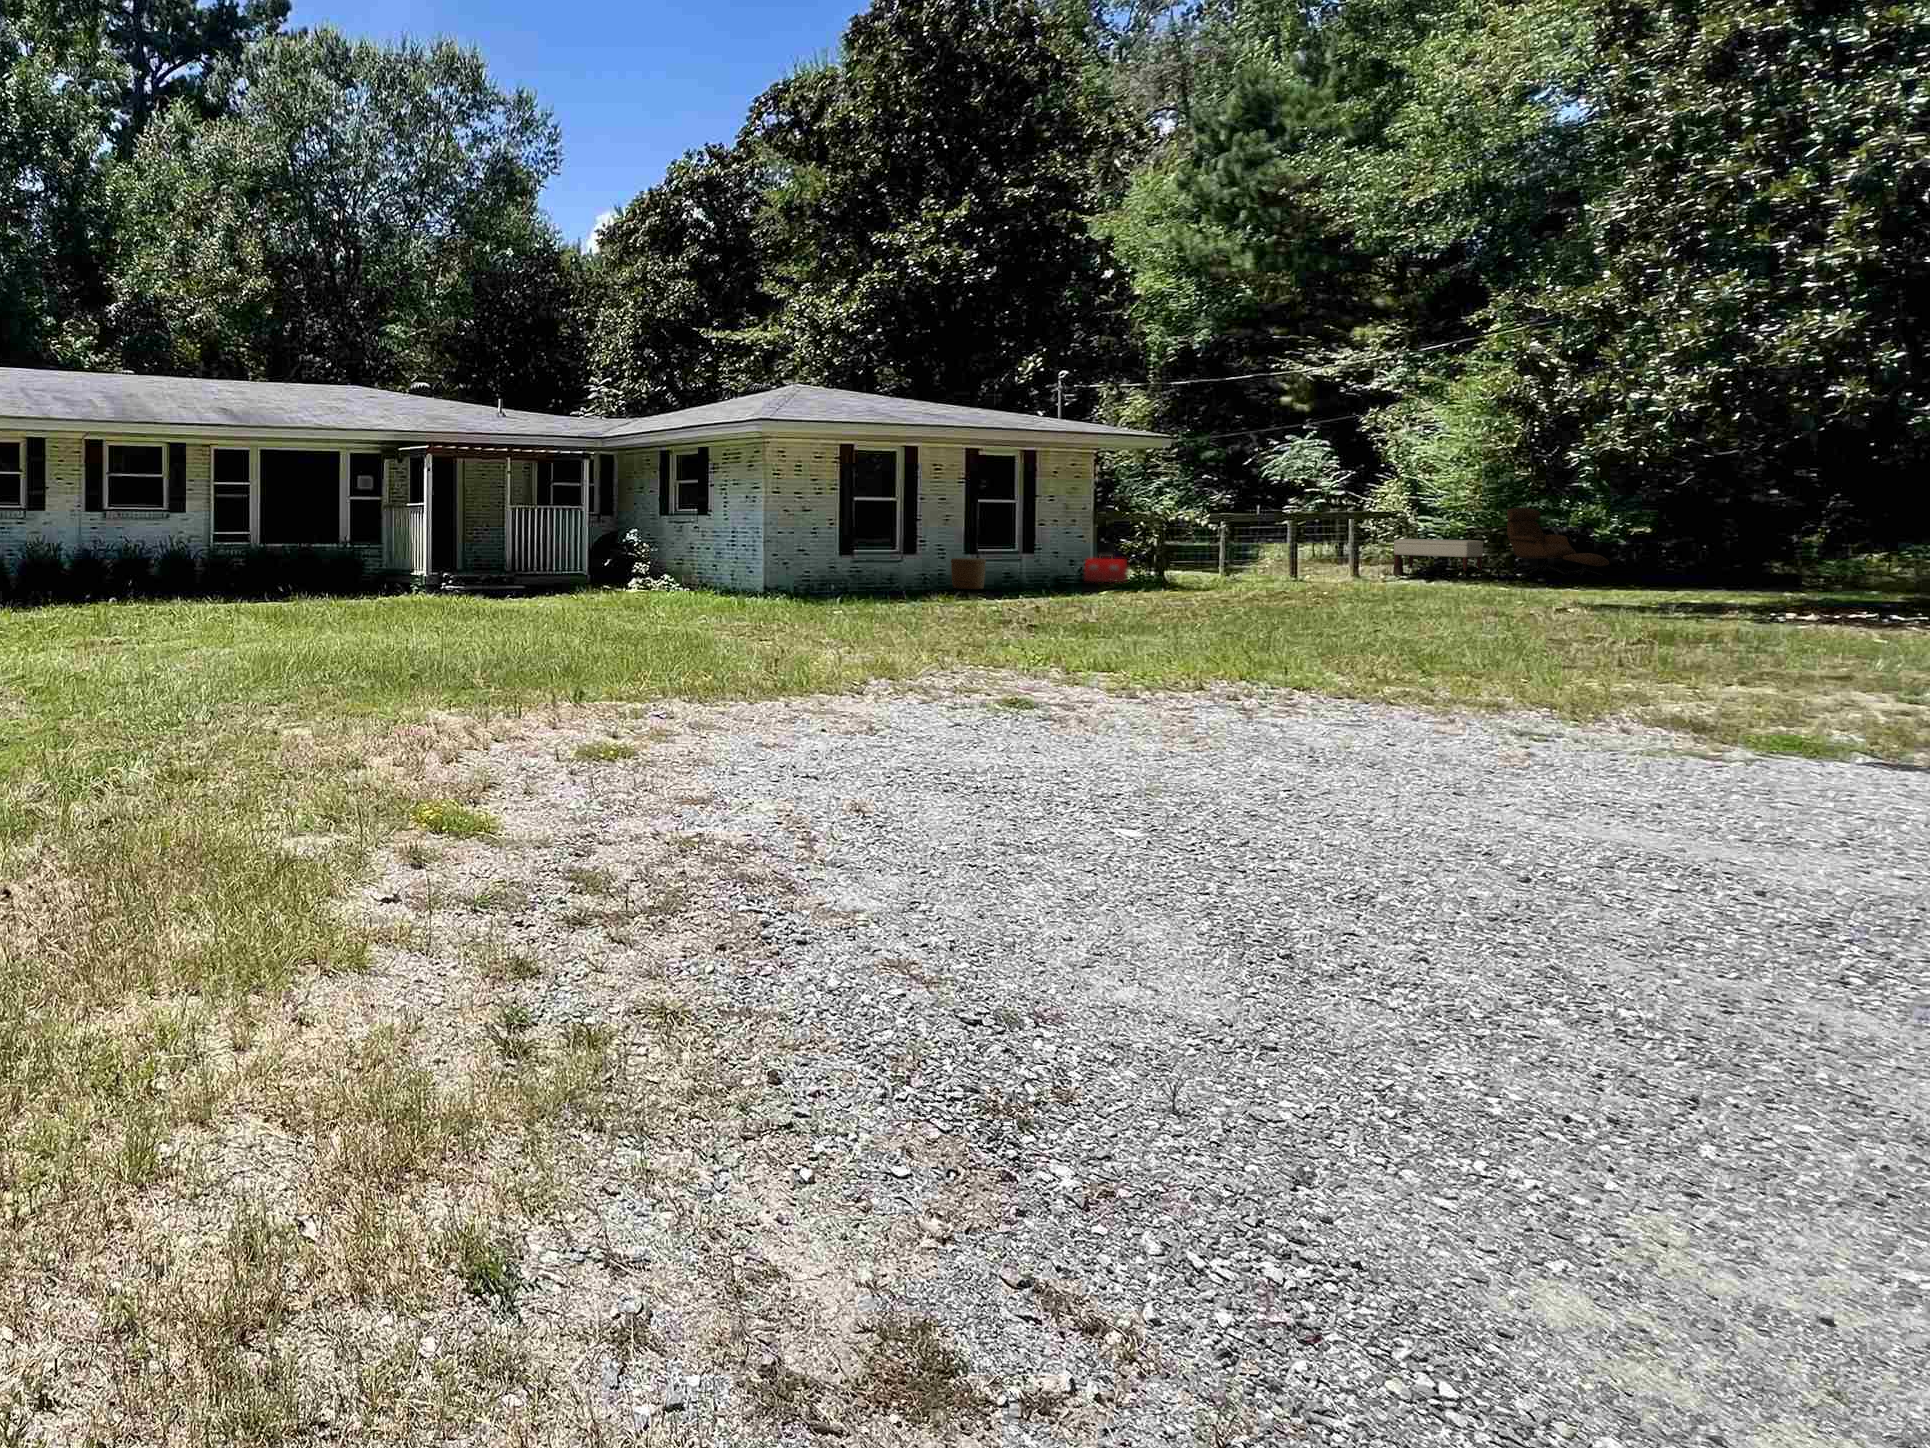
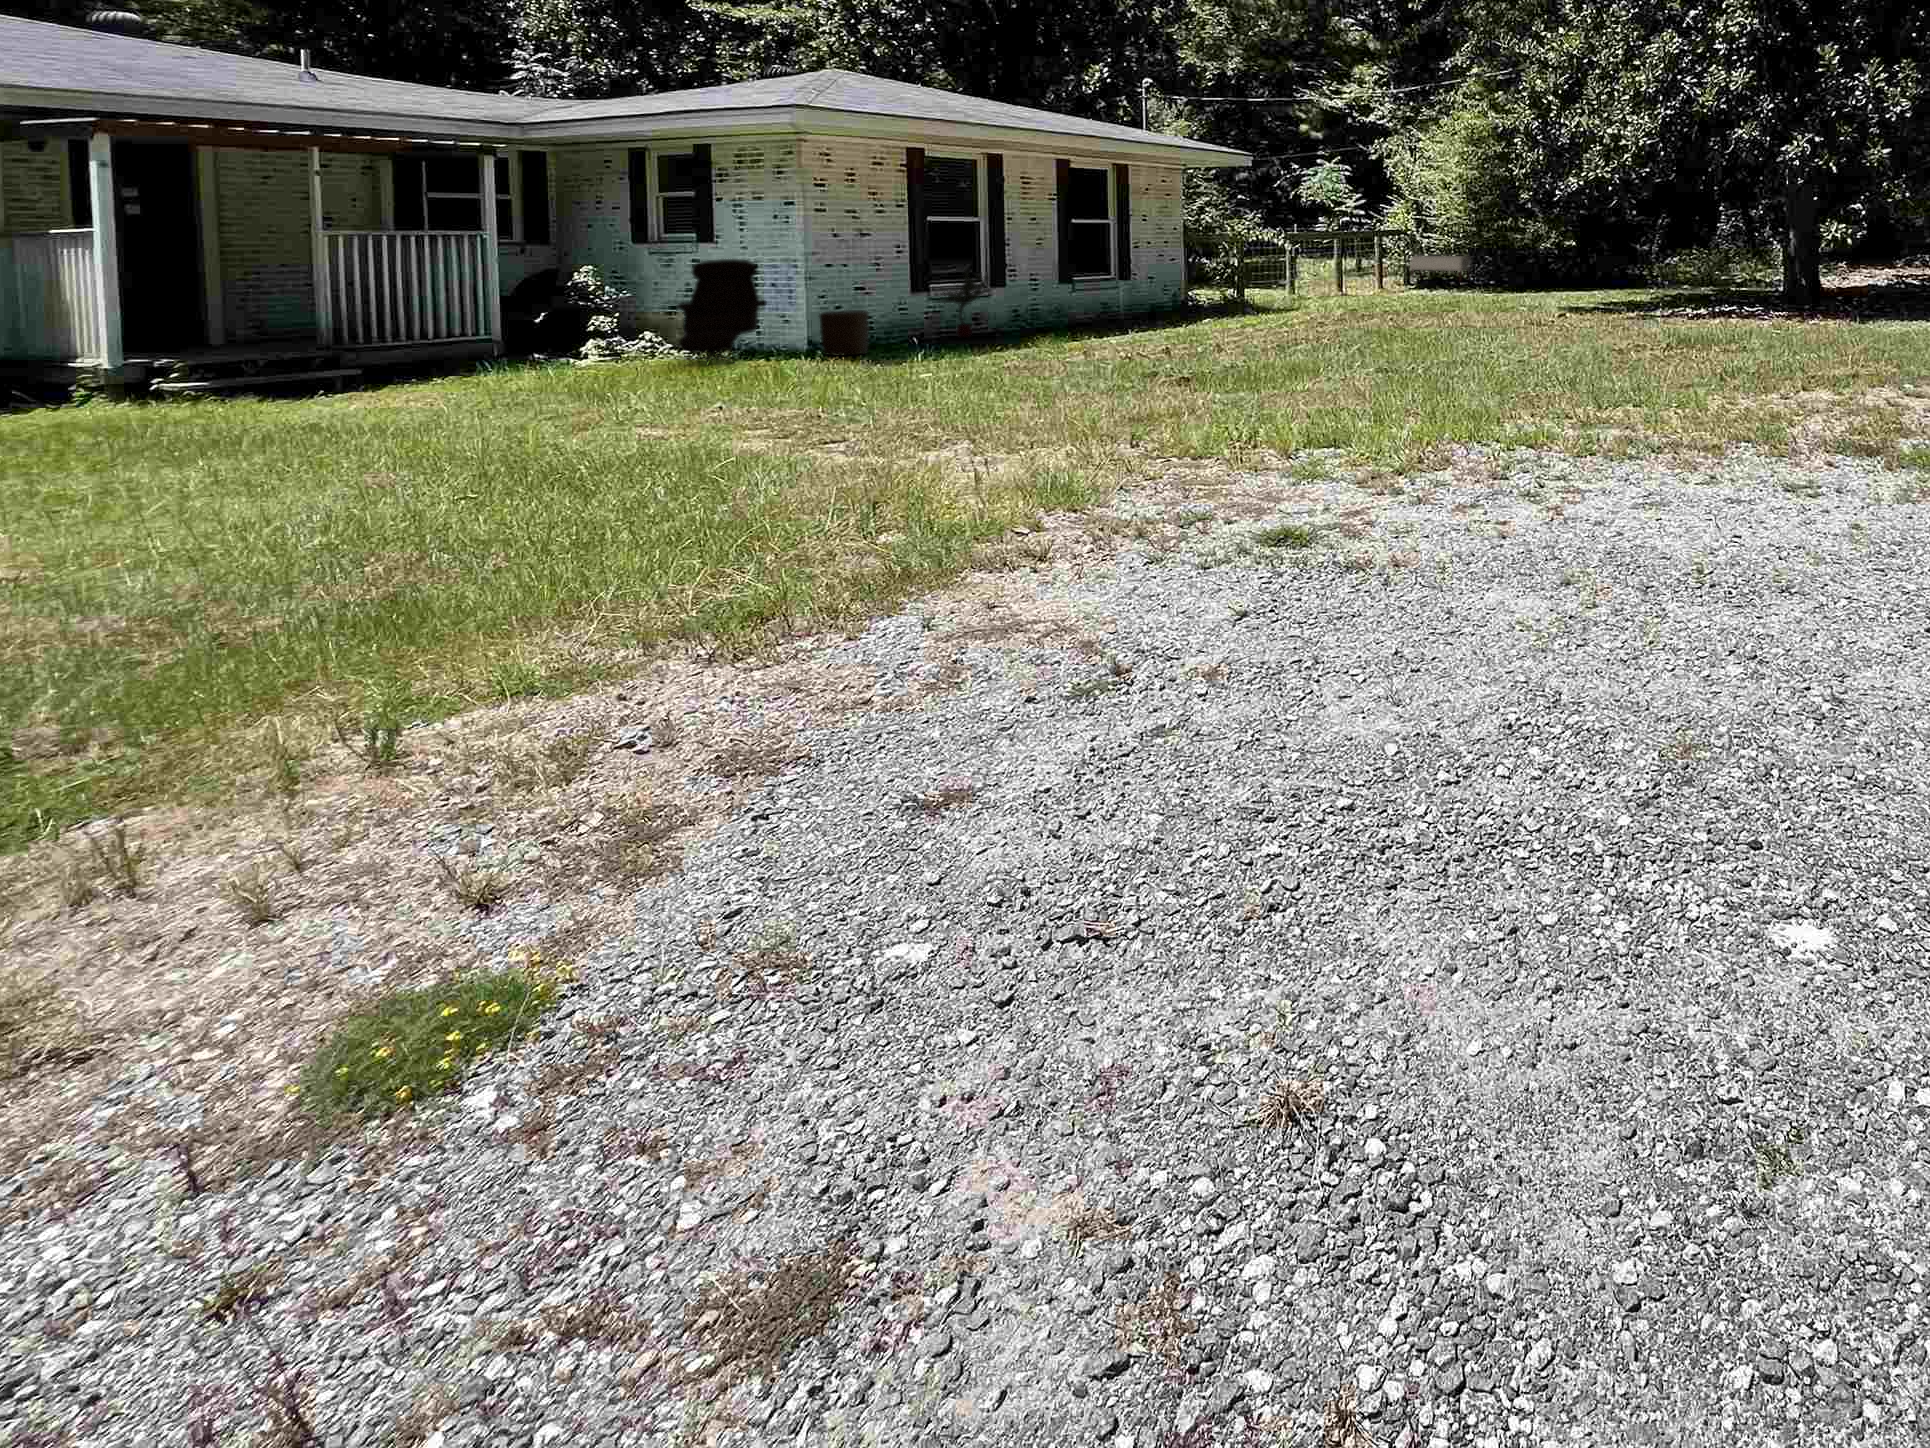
lounge chair: present [1507,508,1609,575] -> present [676,259,767,366]
potted tree: none [860,536,905,593] -> present [939,270,988,338]
toolbox: present [1085,555,1128,582] -> none [1175,279,1215,309]
woven basket: present [951,558,986,590] -> present [819,310,869,356]

